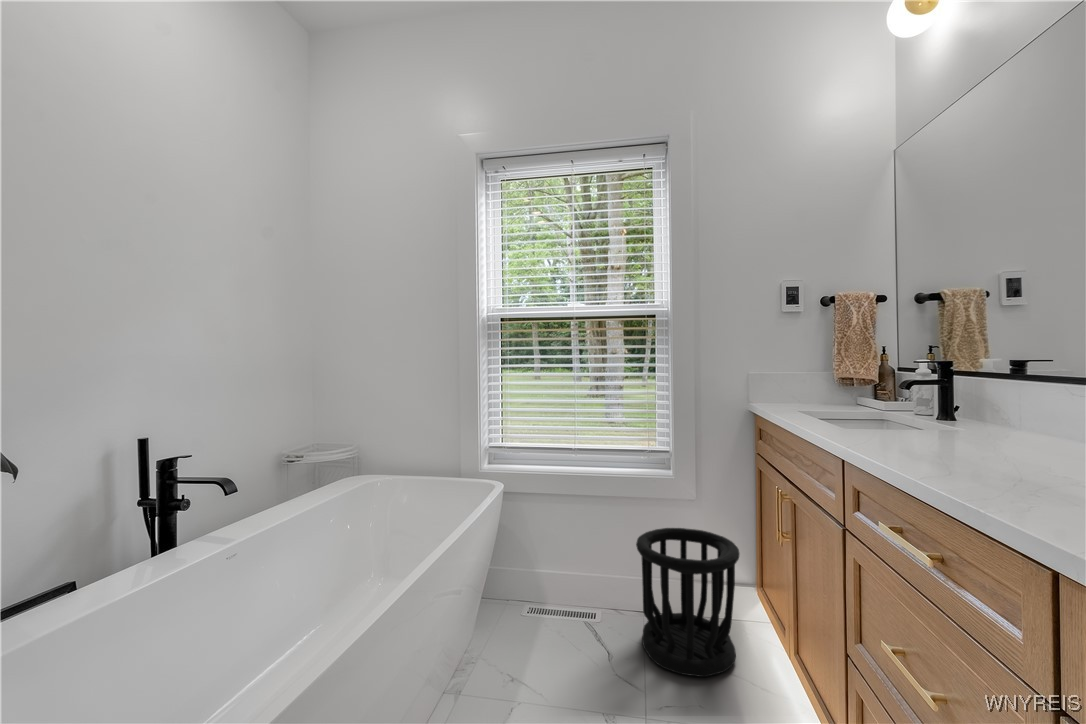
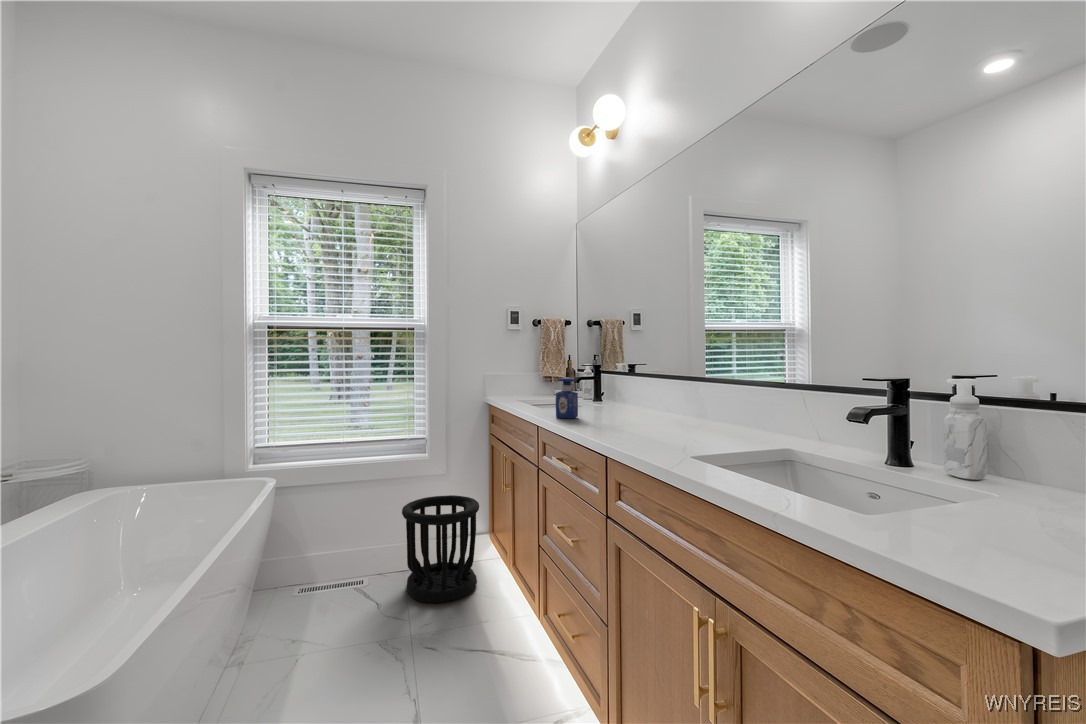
perfume bottle: none [879,381,927,454] -> present [556,377,578,418]

